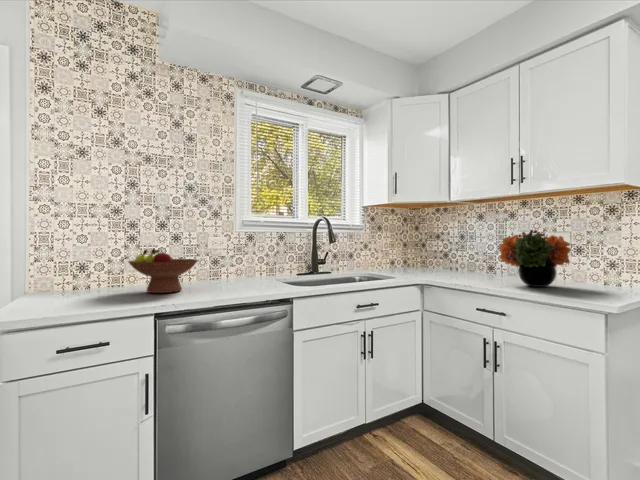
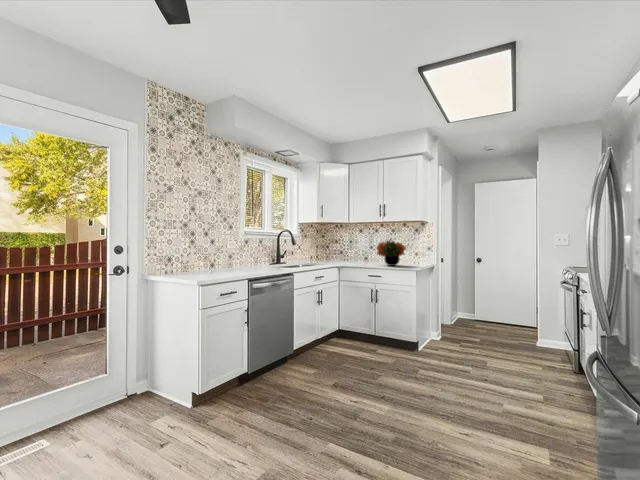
fruit bowl: present [128,249,198,293] -> none [208,248,245,272]

